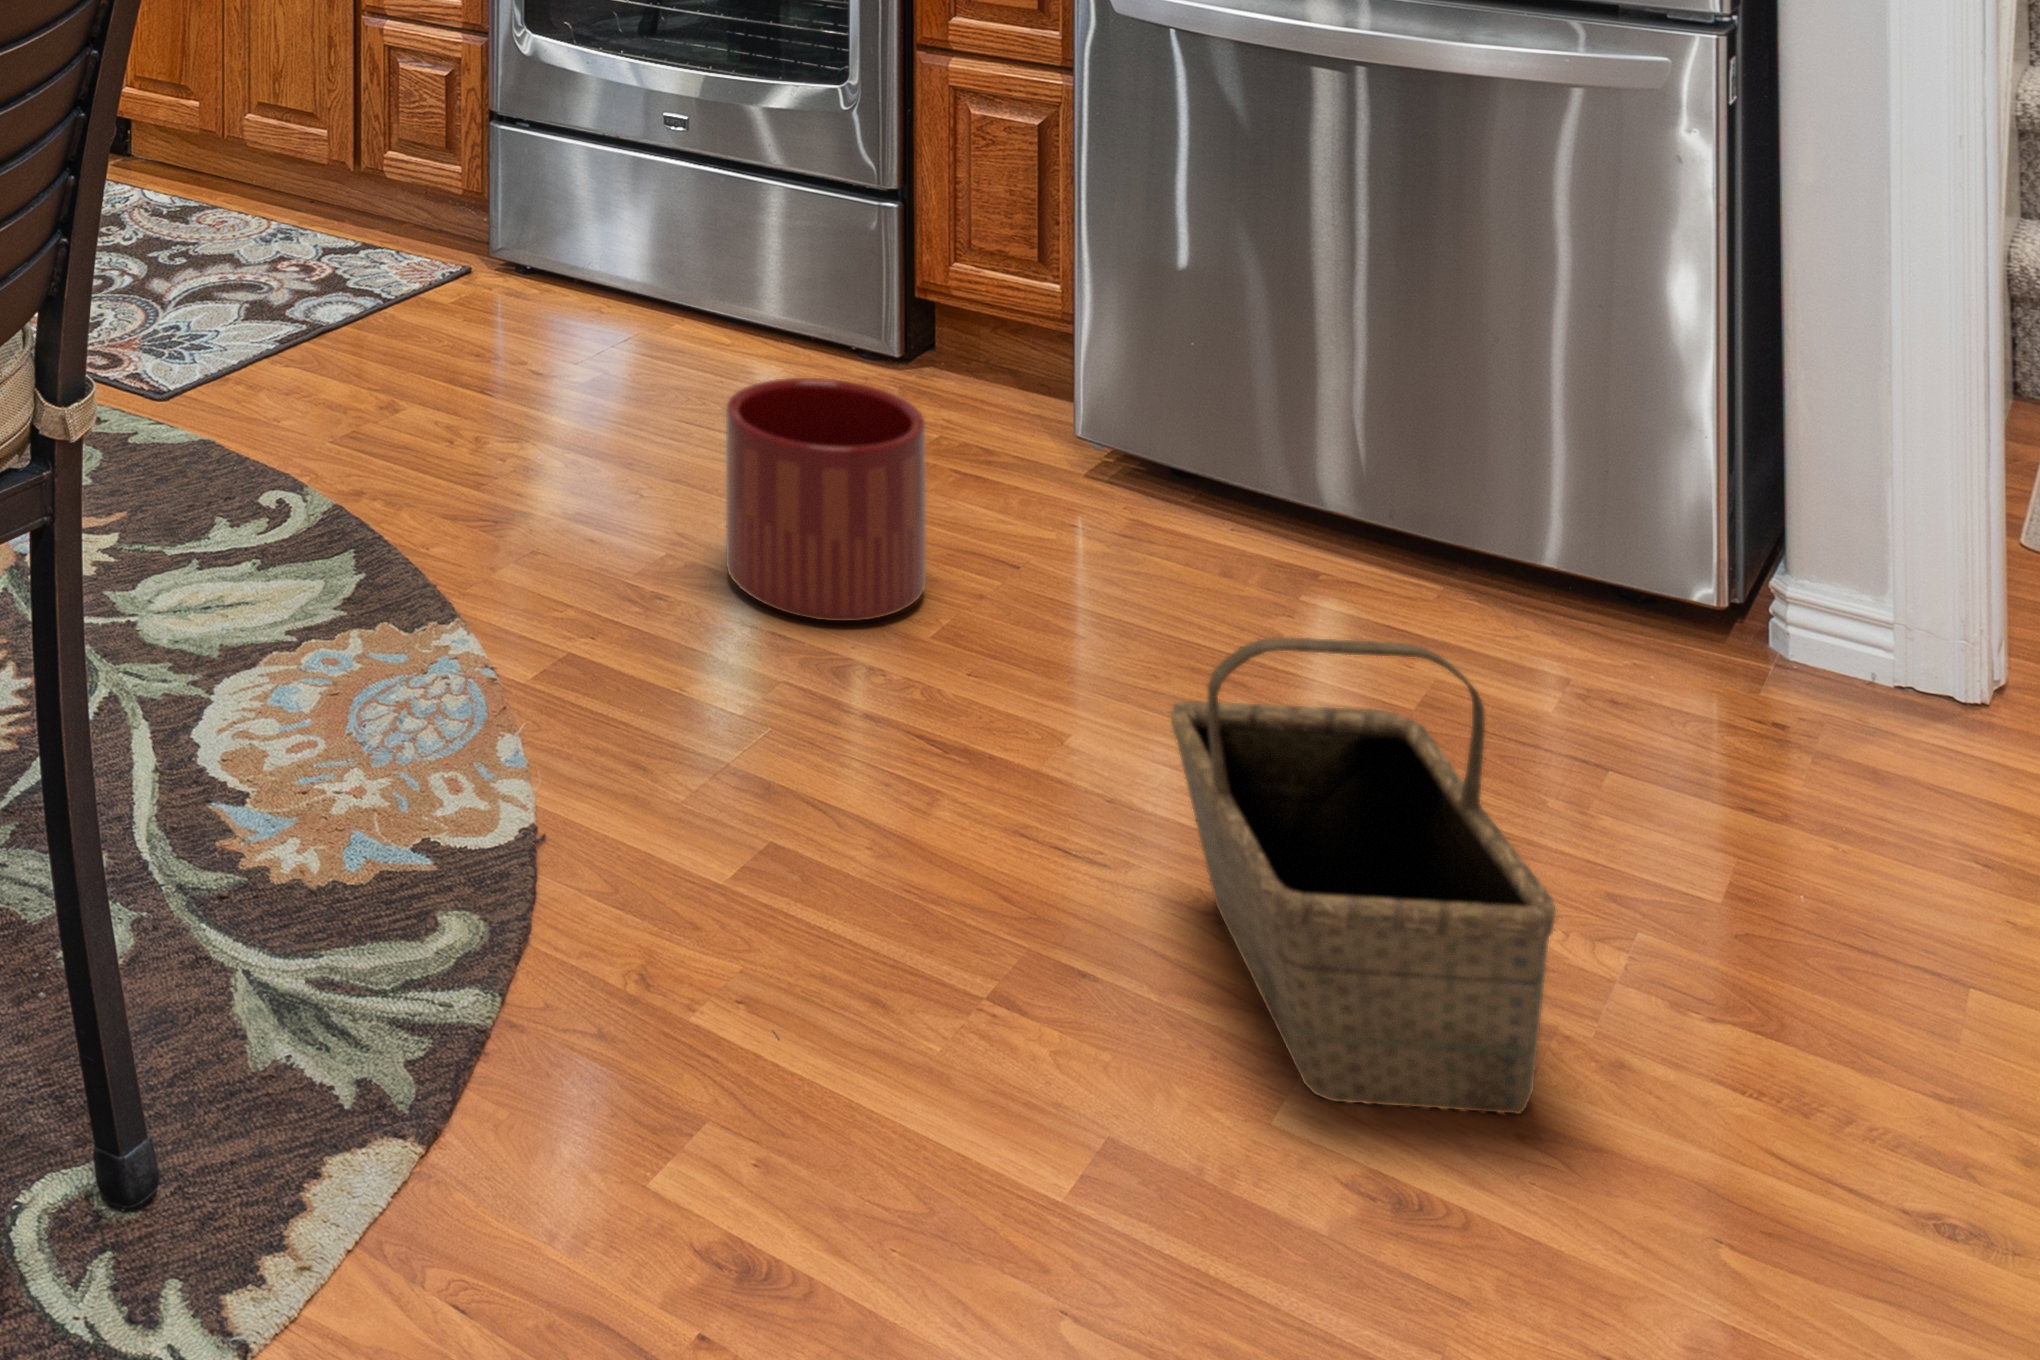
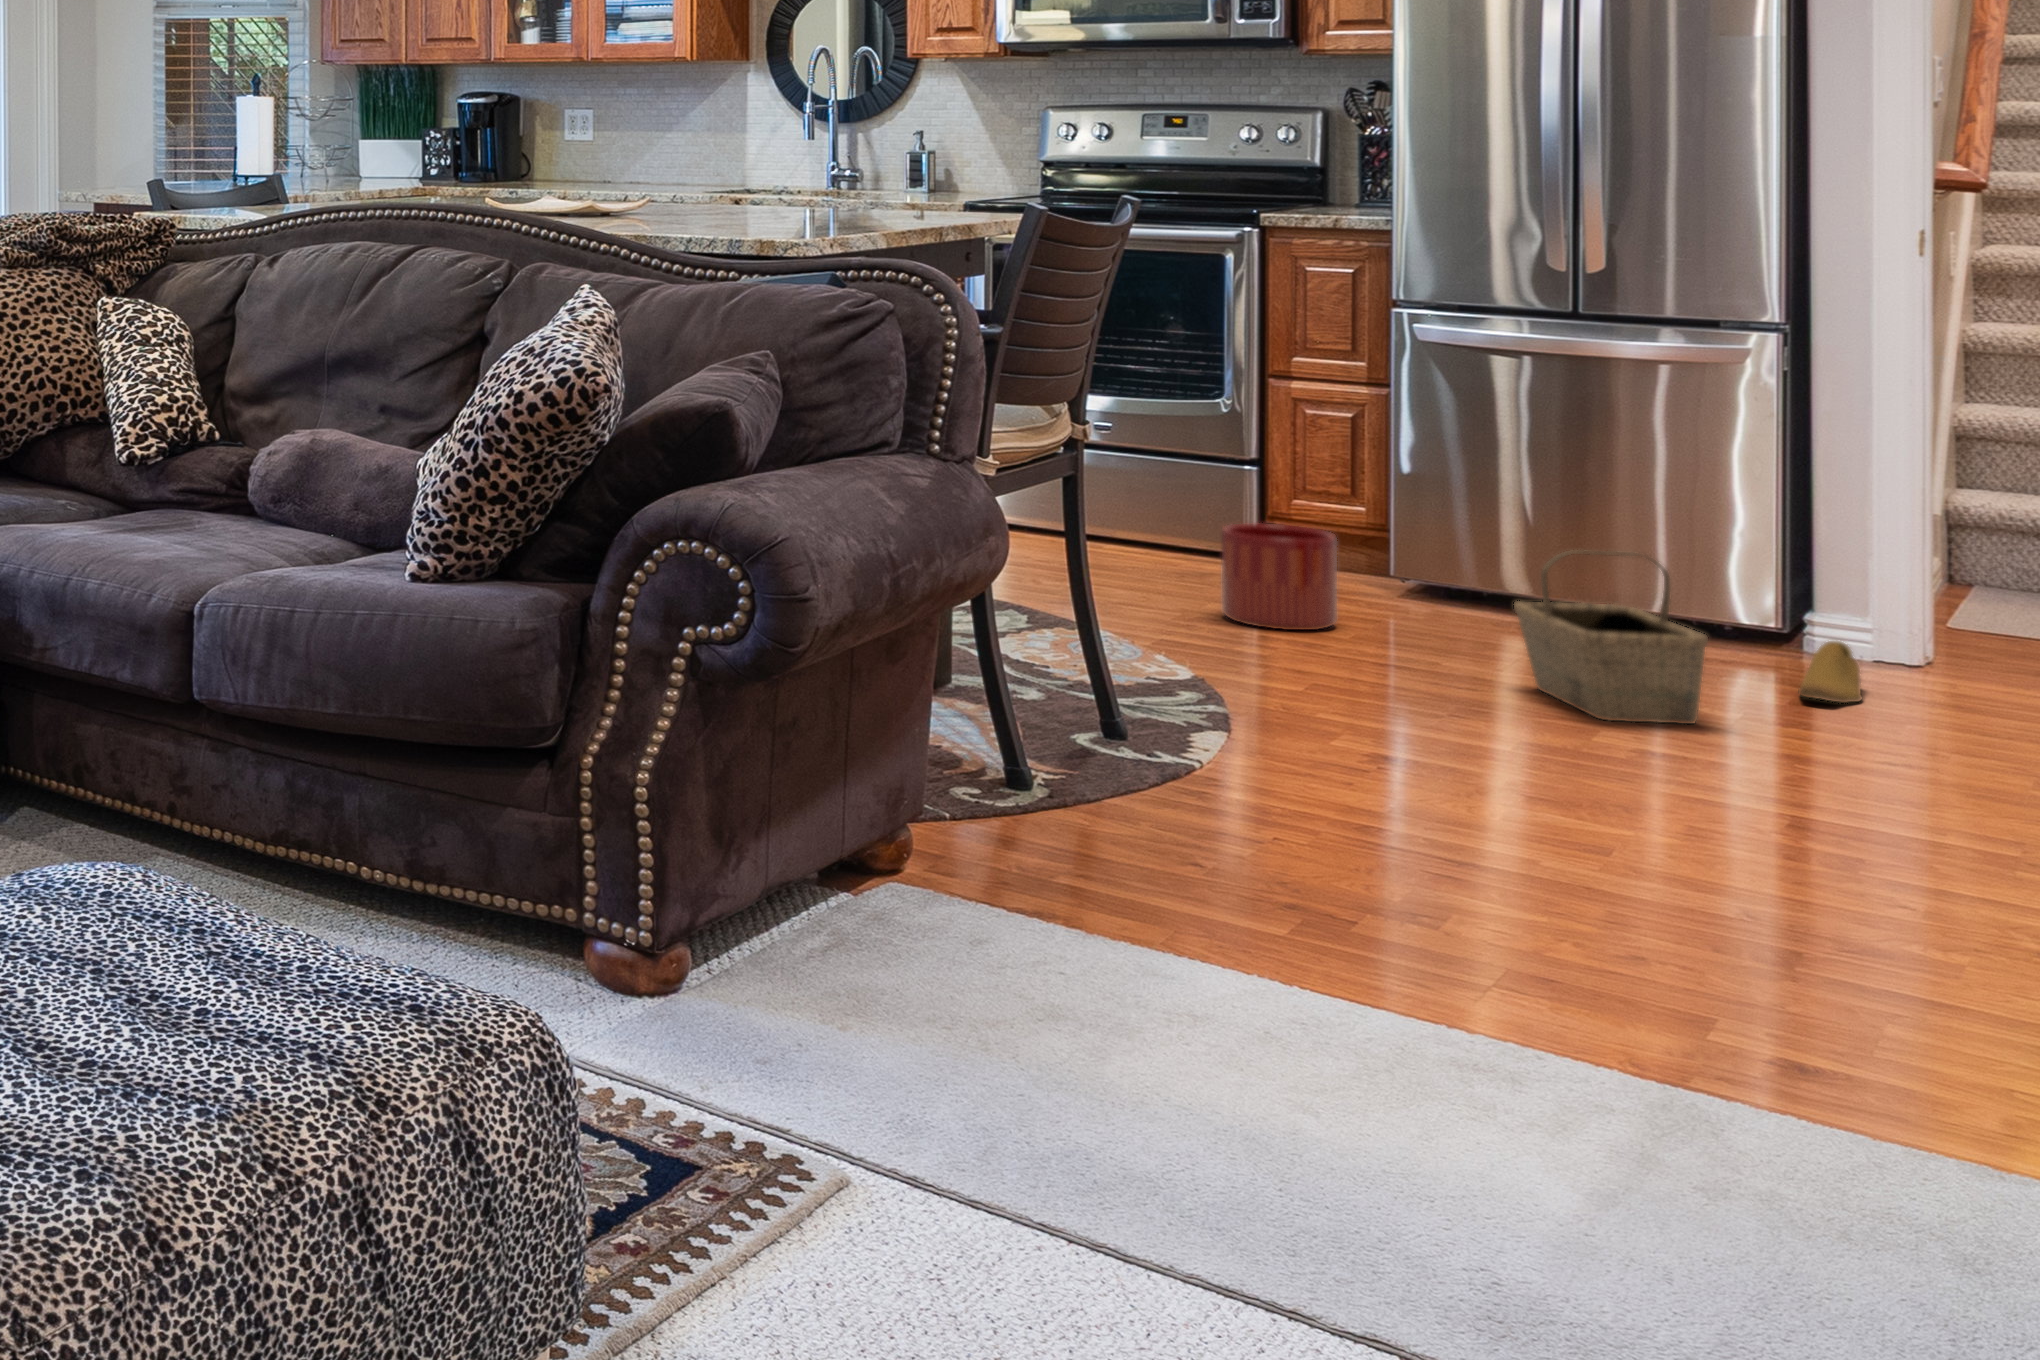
shoe: none [1764,751,1900,969] -> present [1799,641,1862,703]

